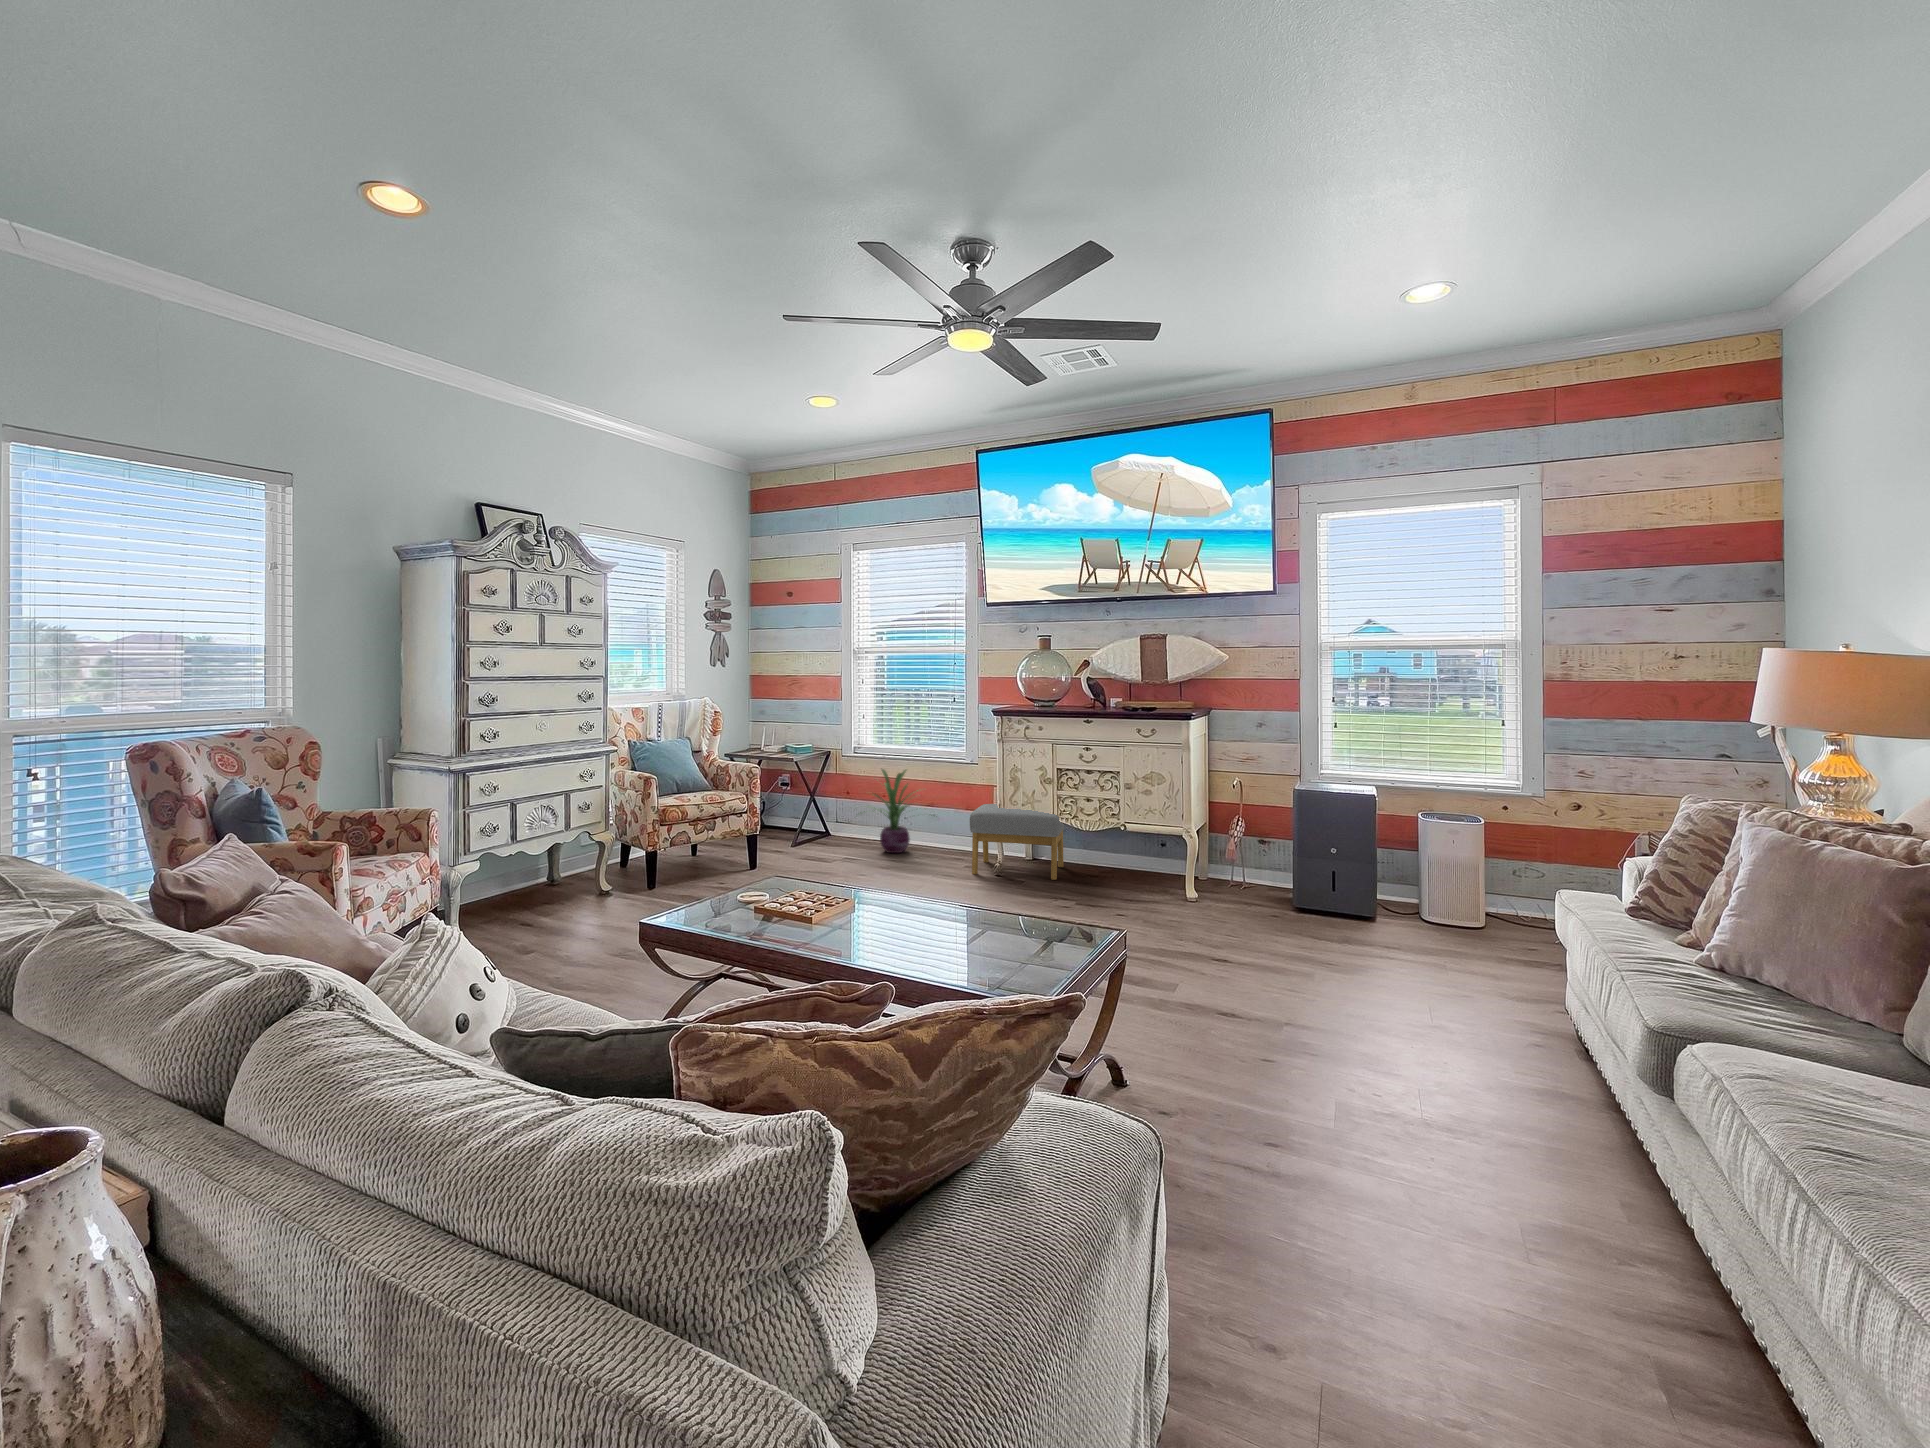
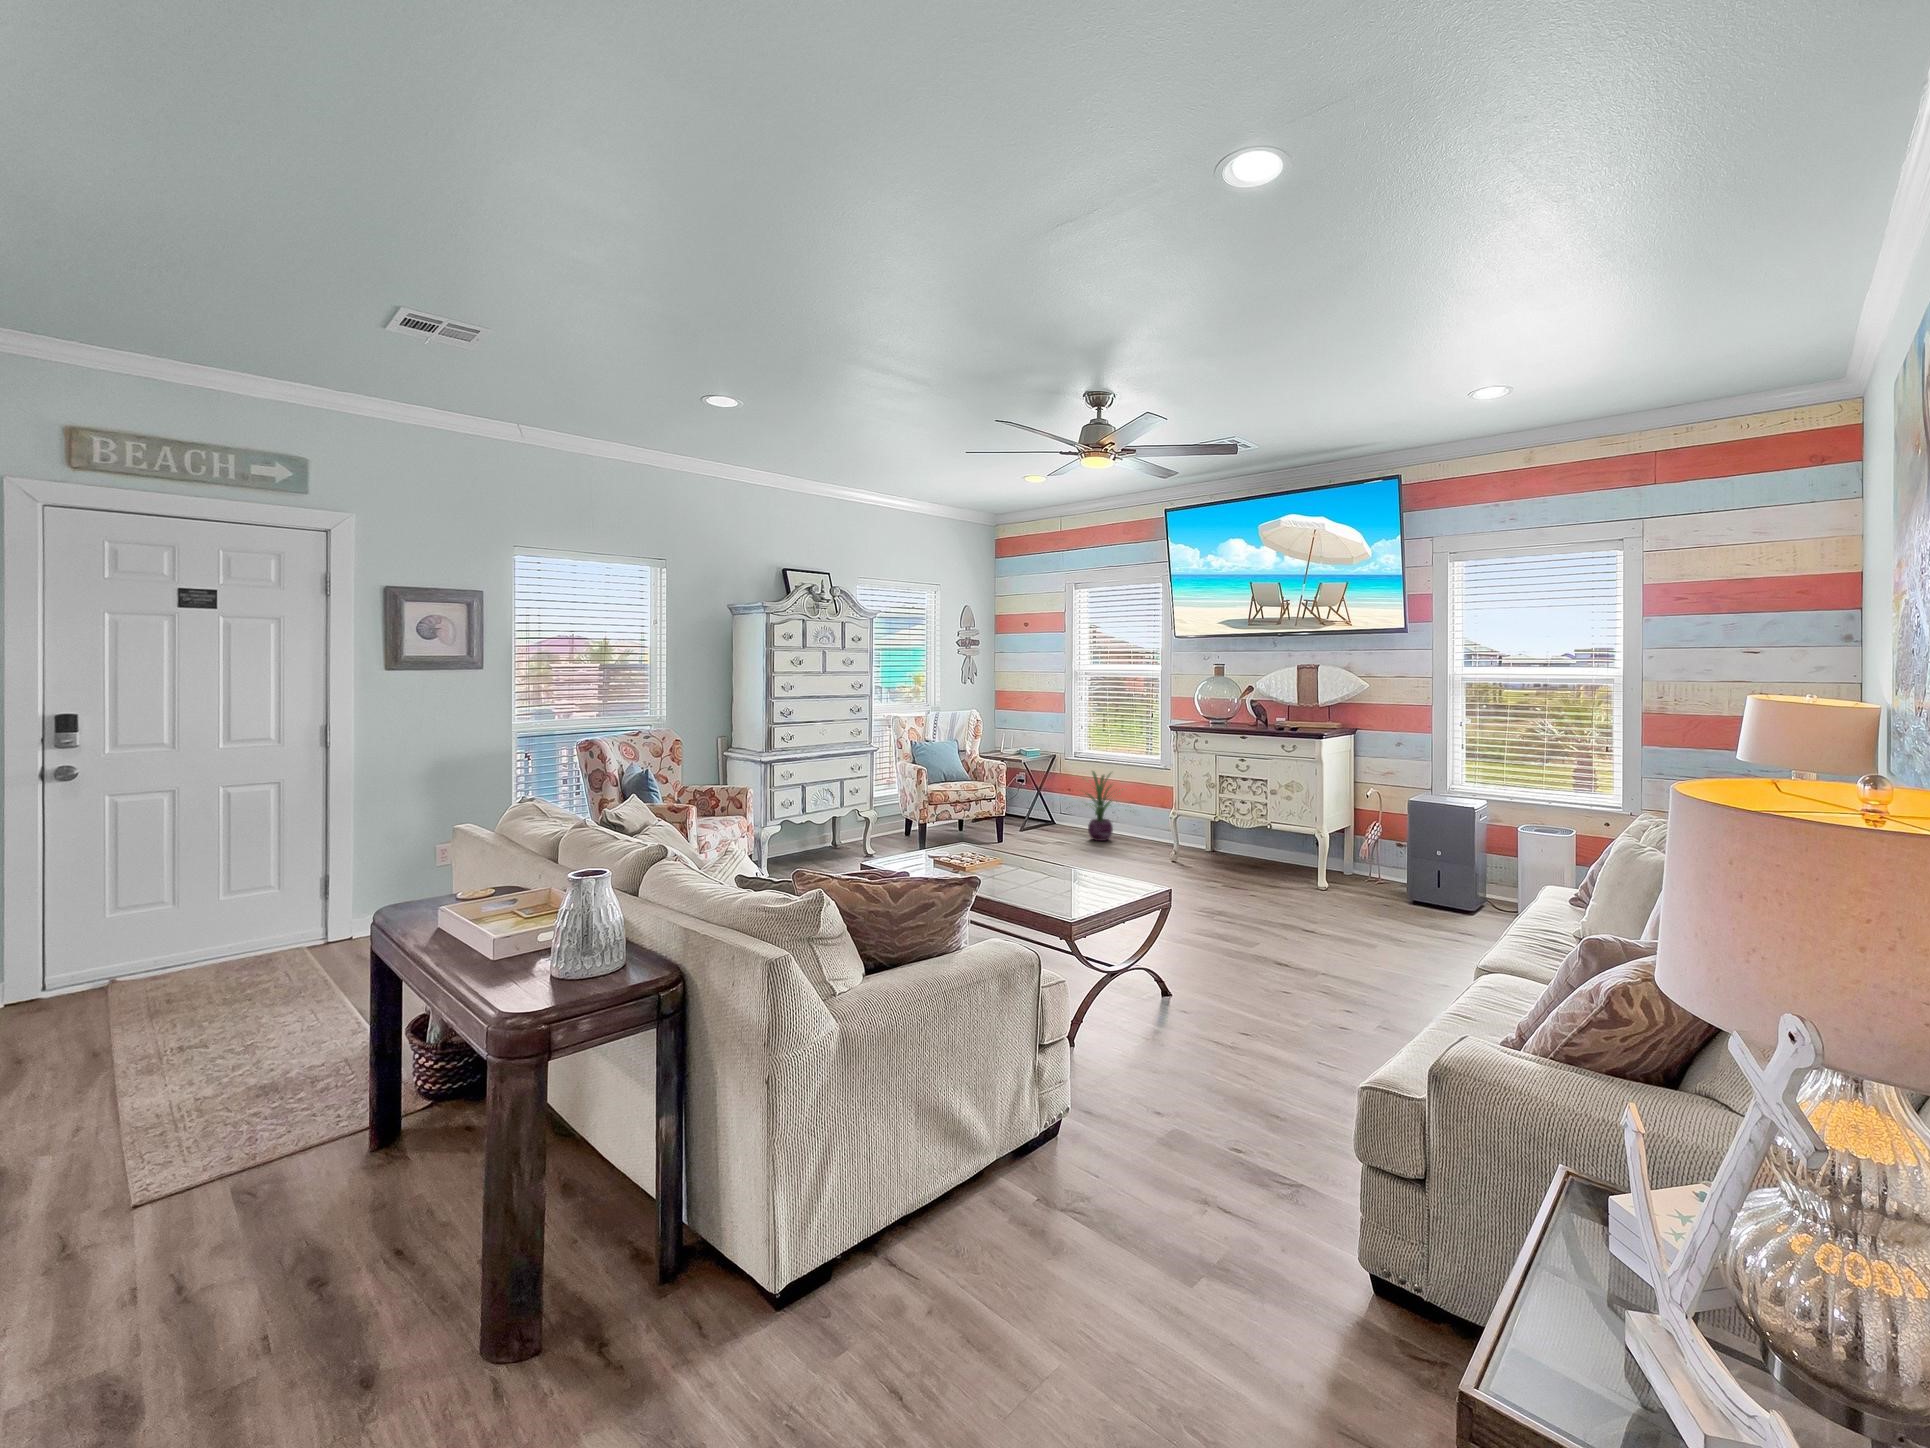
footstool: present [970,804,1065,880] -> none [1151,803,1236,868]

